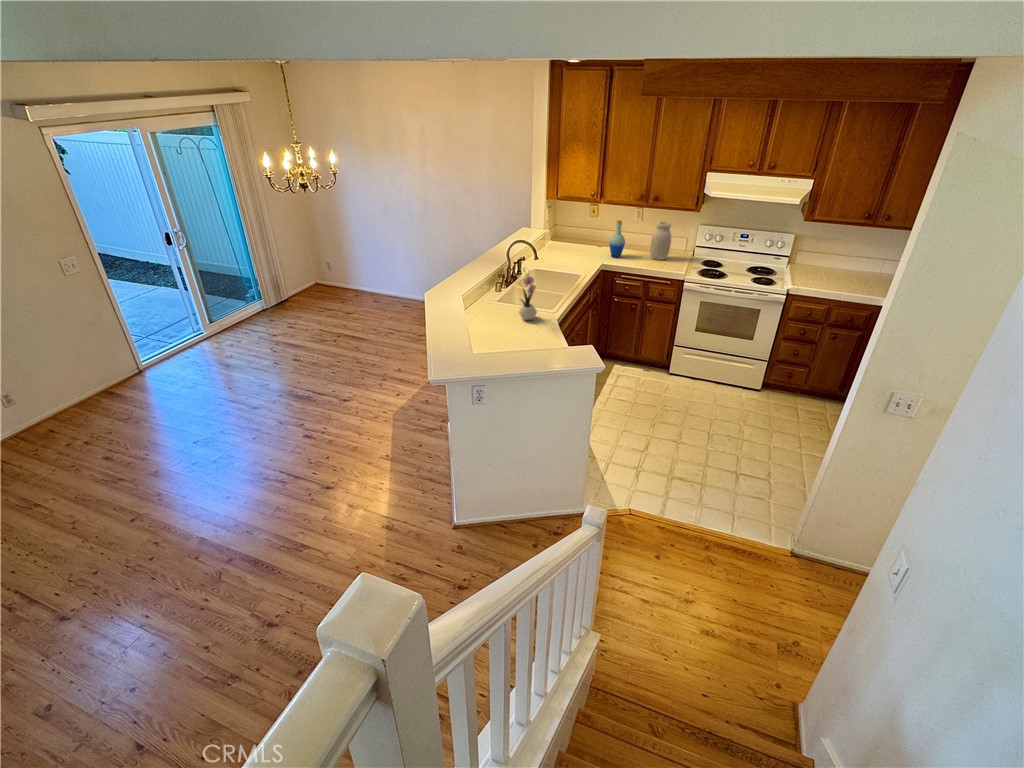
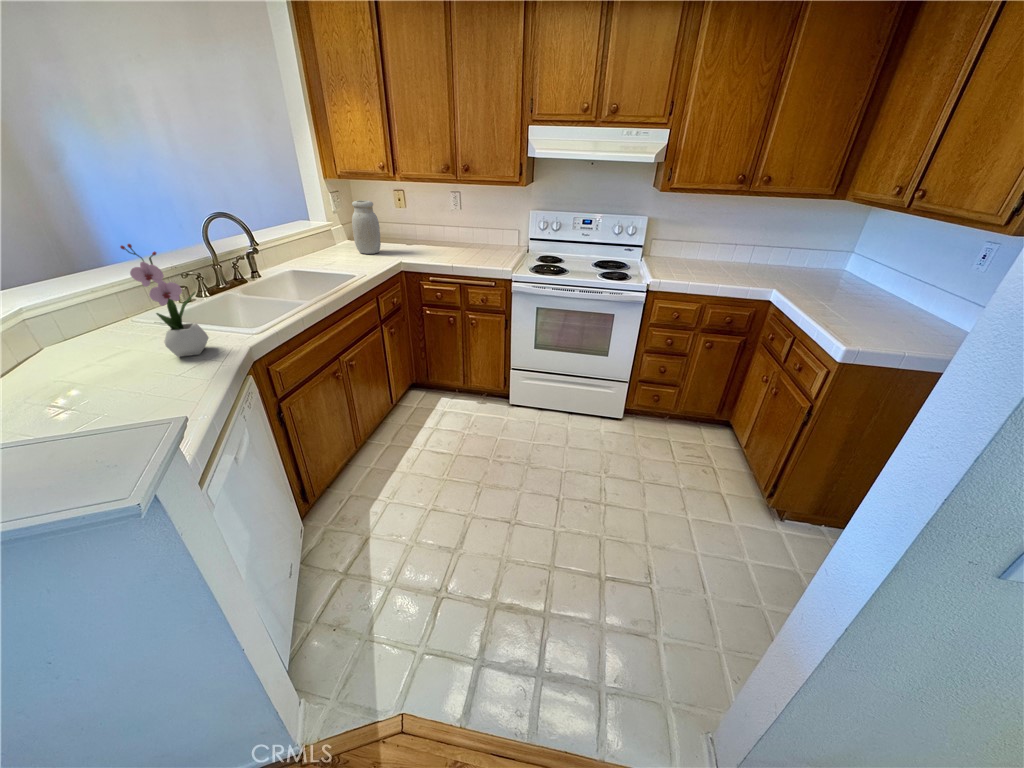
bottle: present [609,220,625,258] -> none [413,202,435,255]
jar: present [650,222,671,260] -> present [352,200,381,254]

